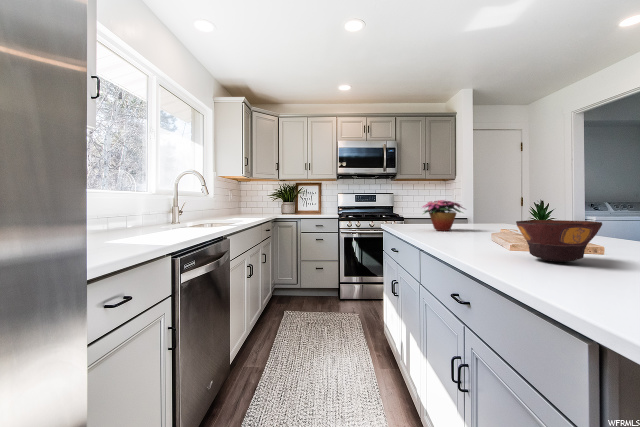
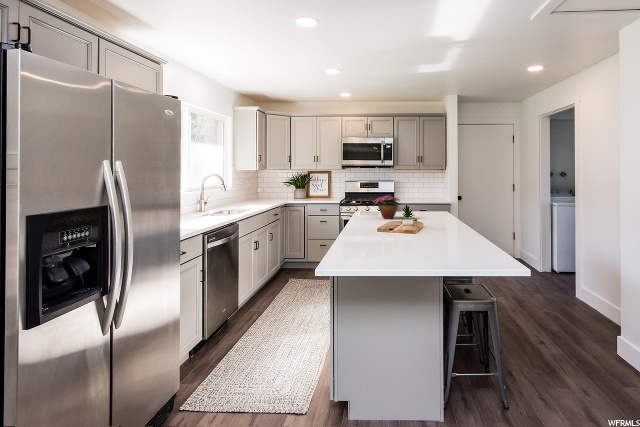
bowl: present [516,220,602,262] -> none [359,217,391,237]

